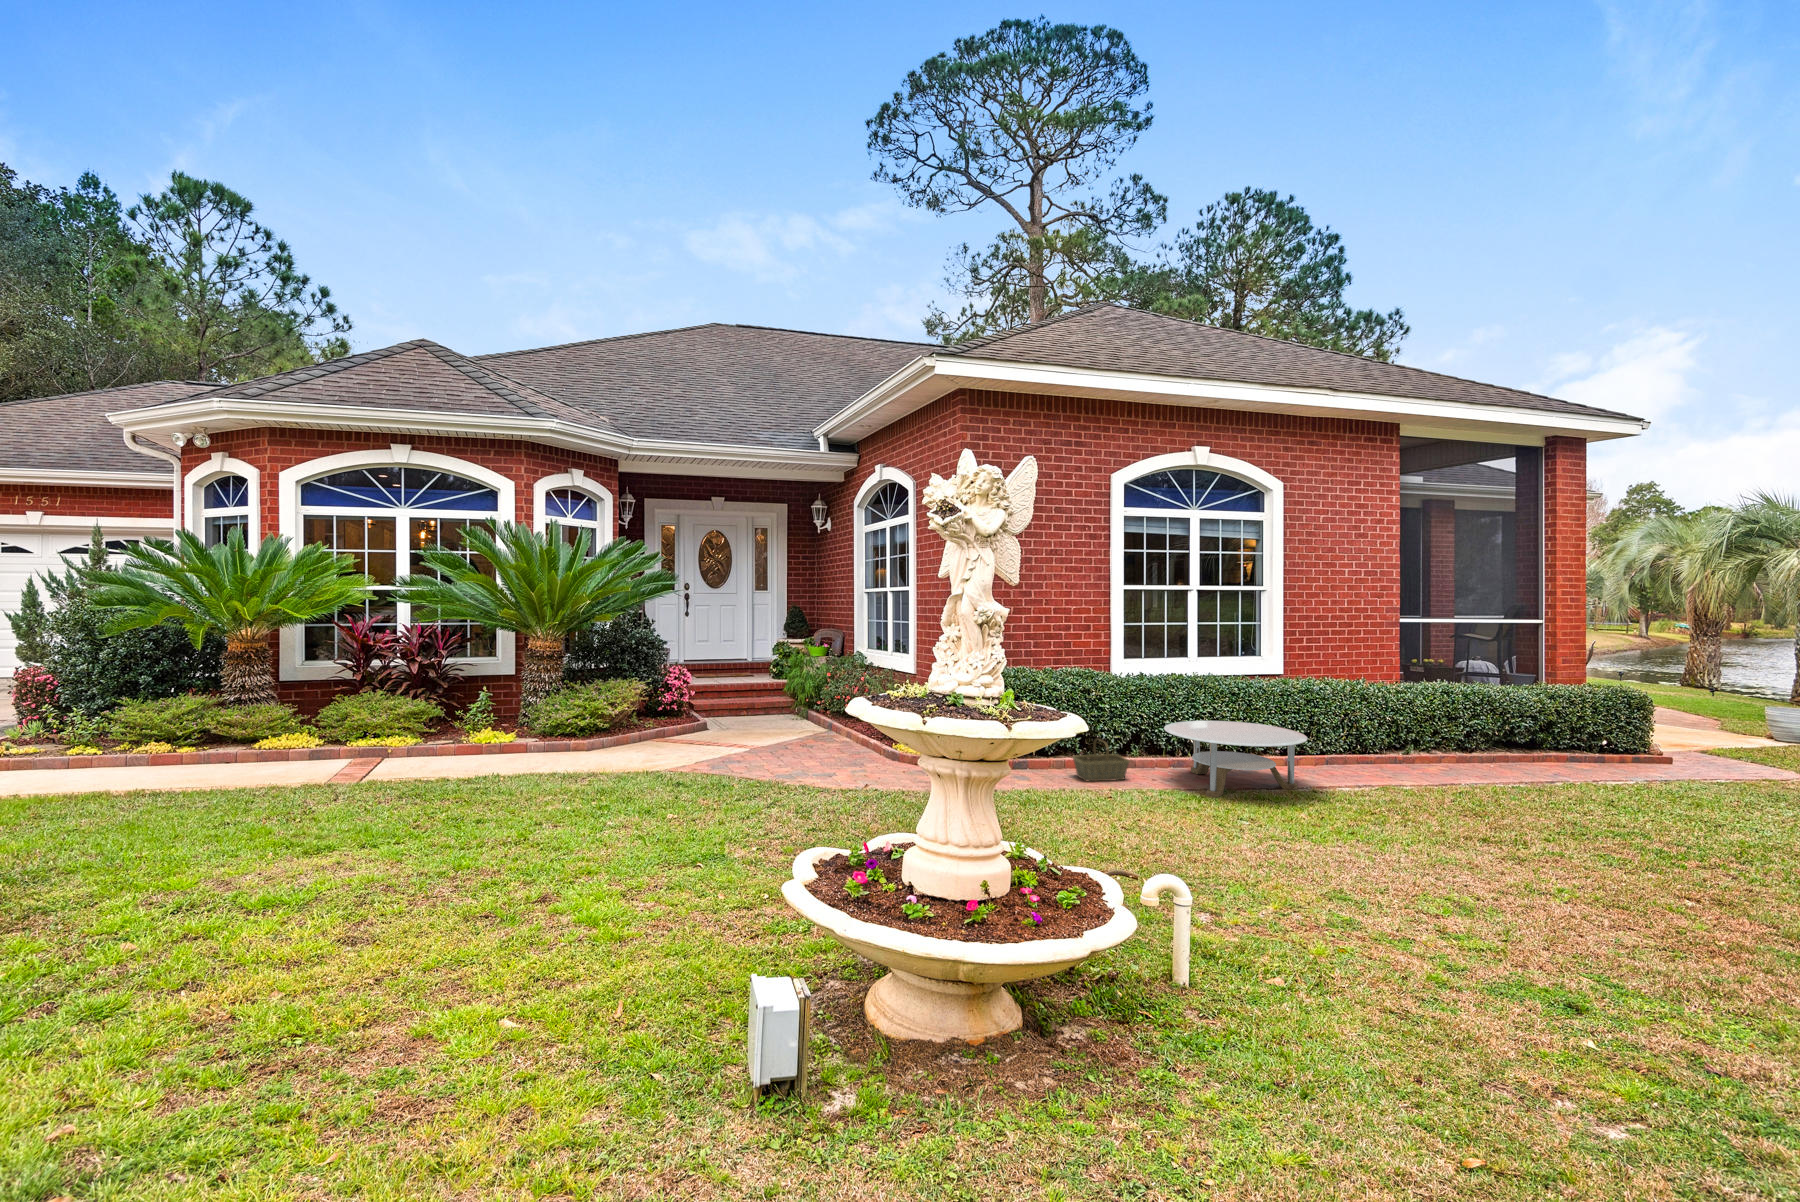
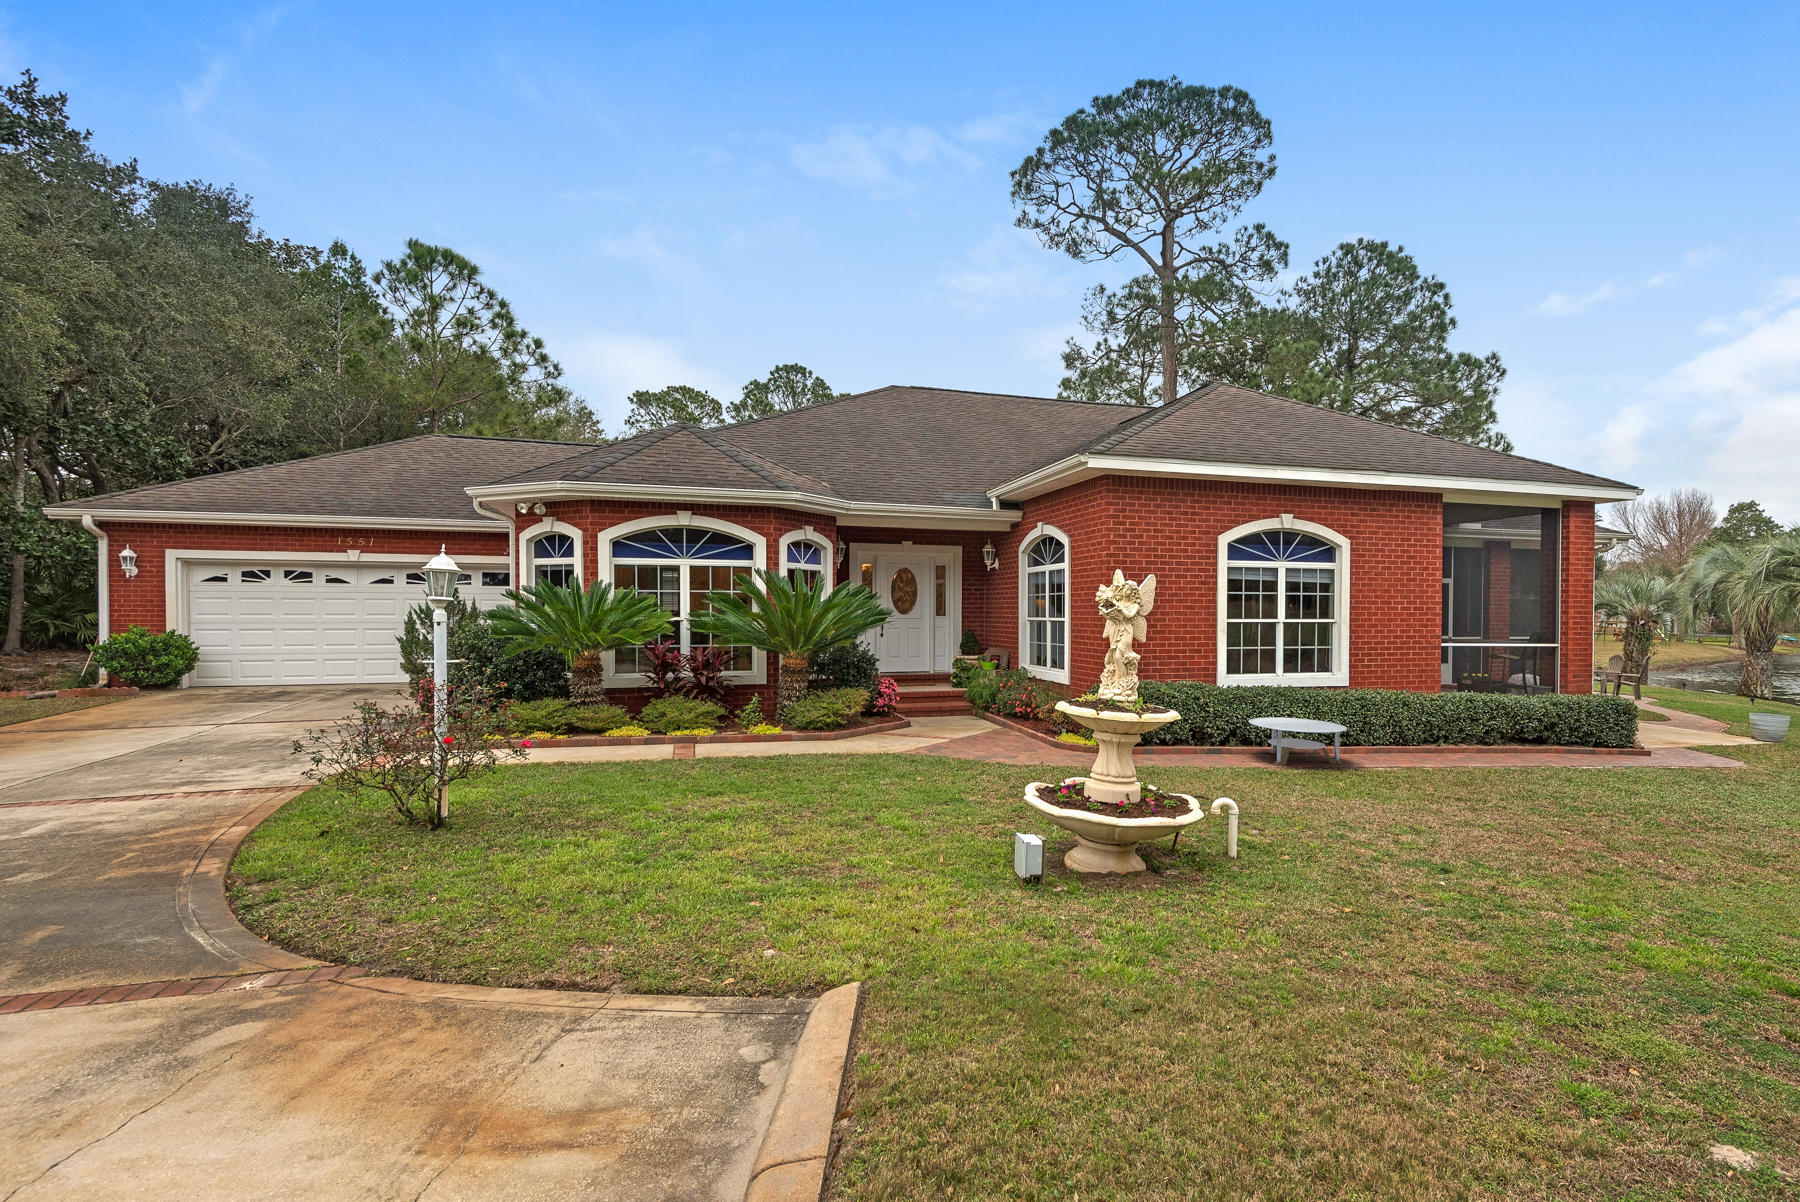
basket: present [1073,739,1130,781] -> none [1184,727,1224,755]

